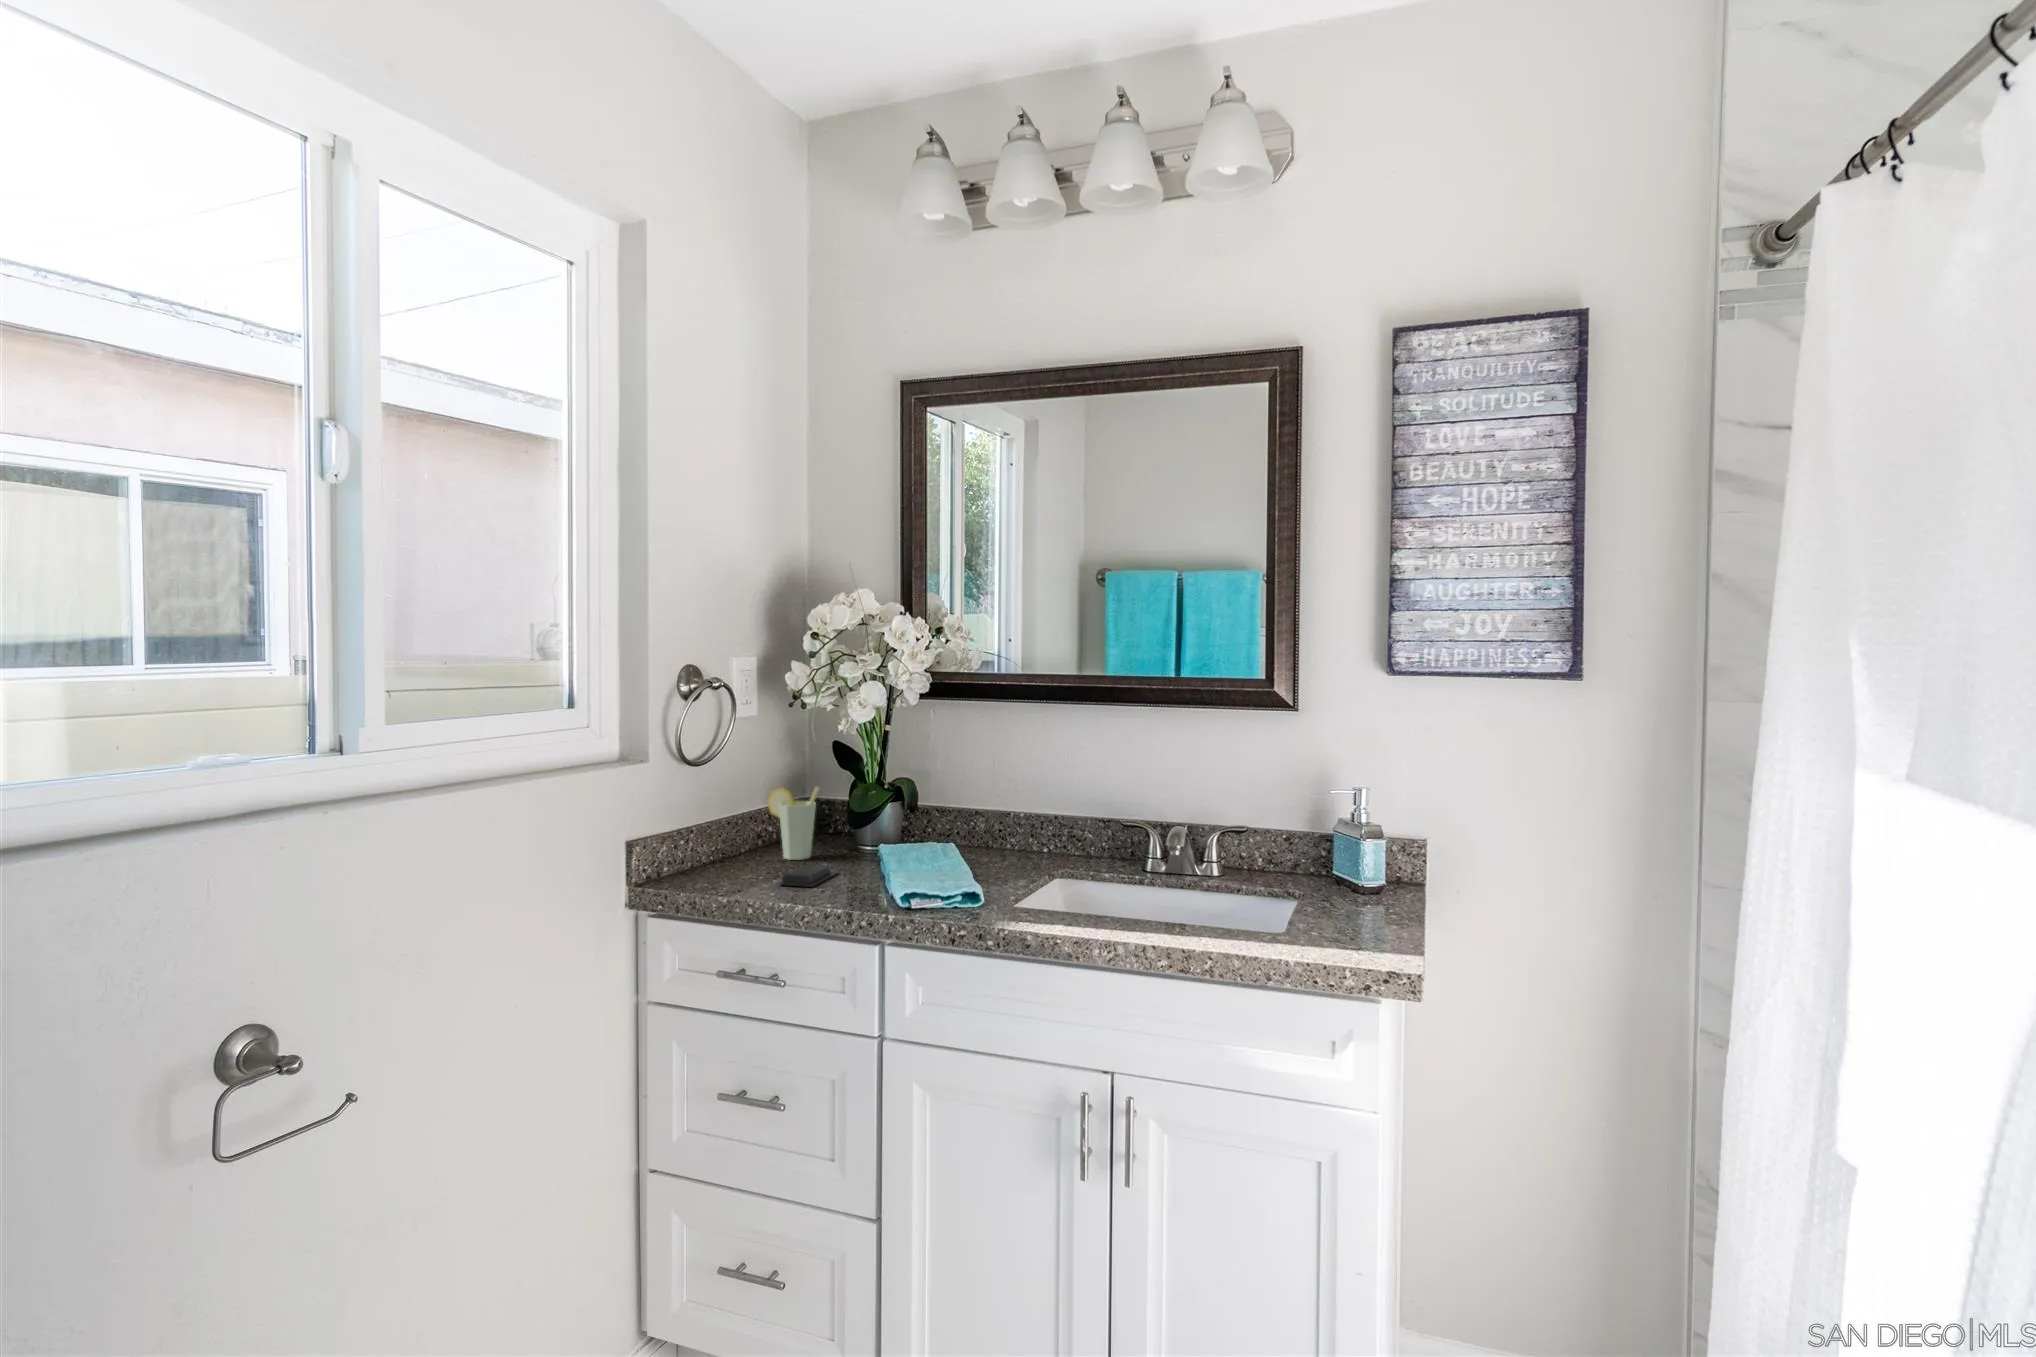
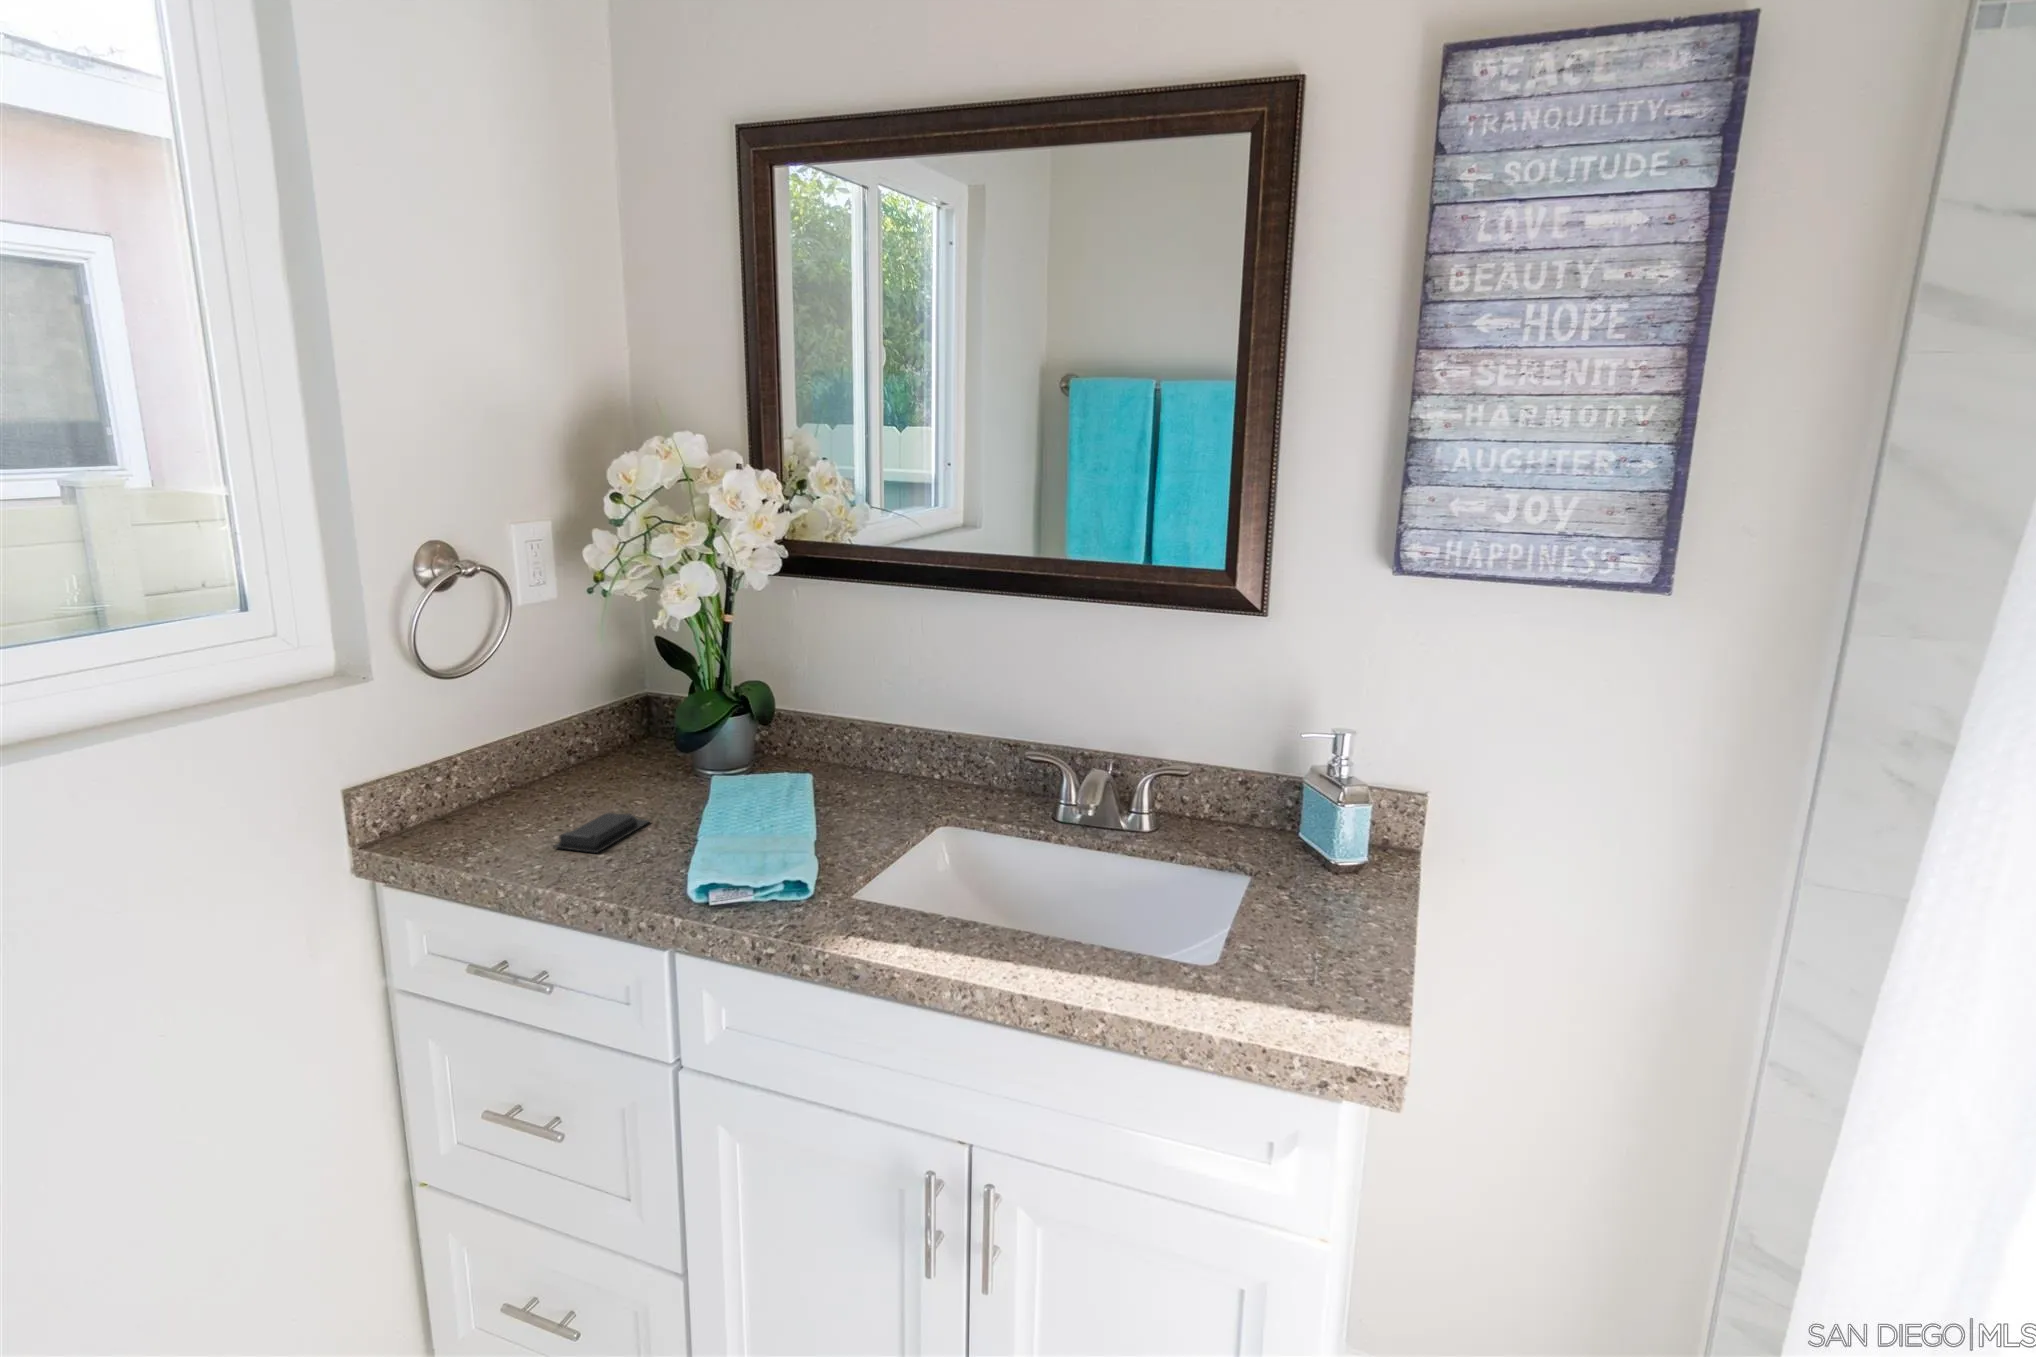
cup: present [767,787,819,860] -> none [571,700,635,794]

